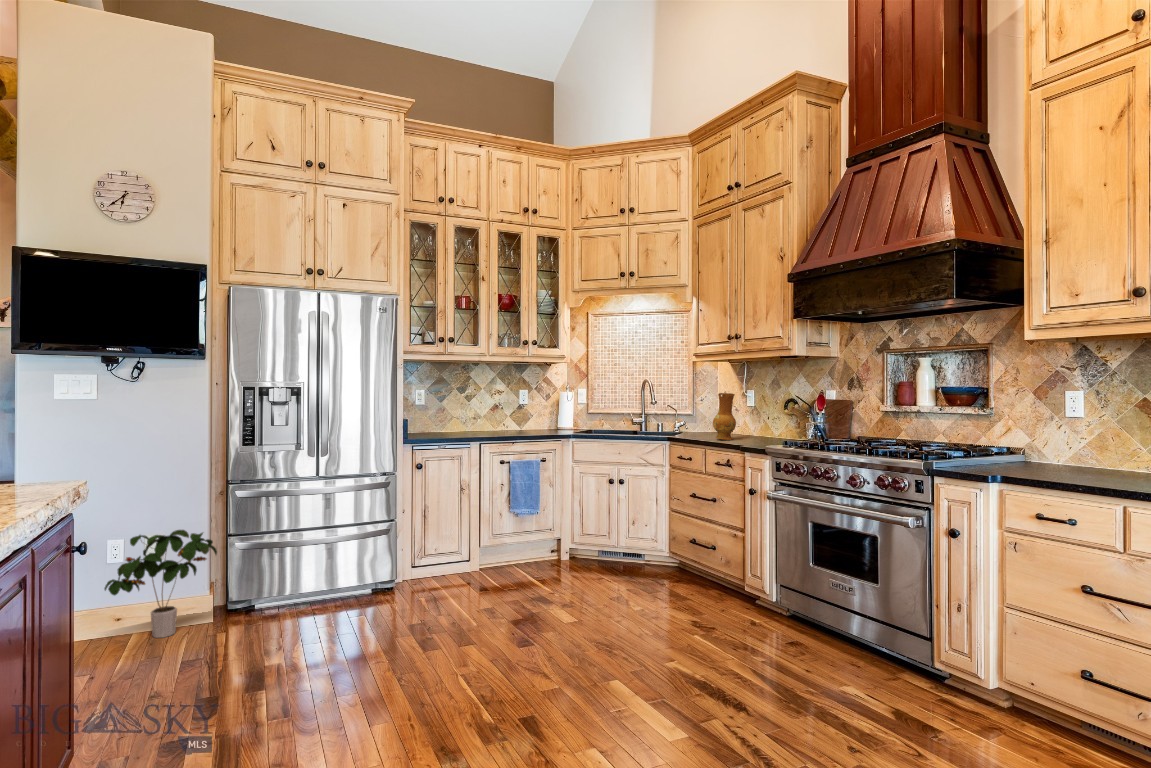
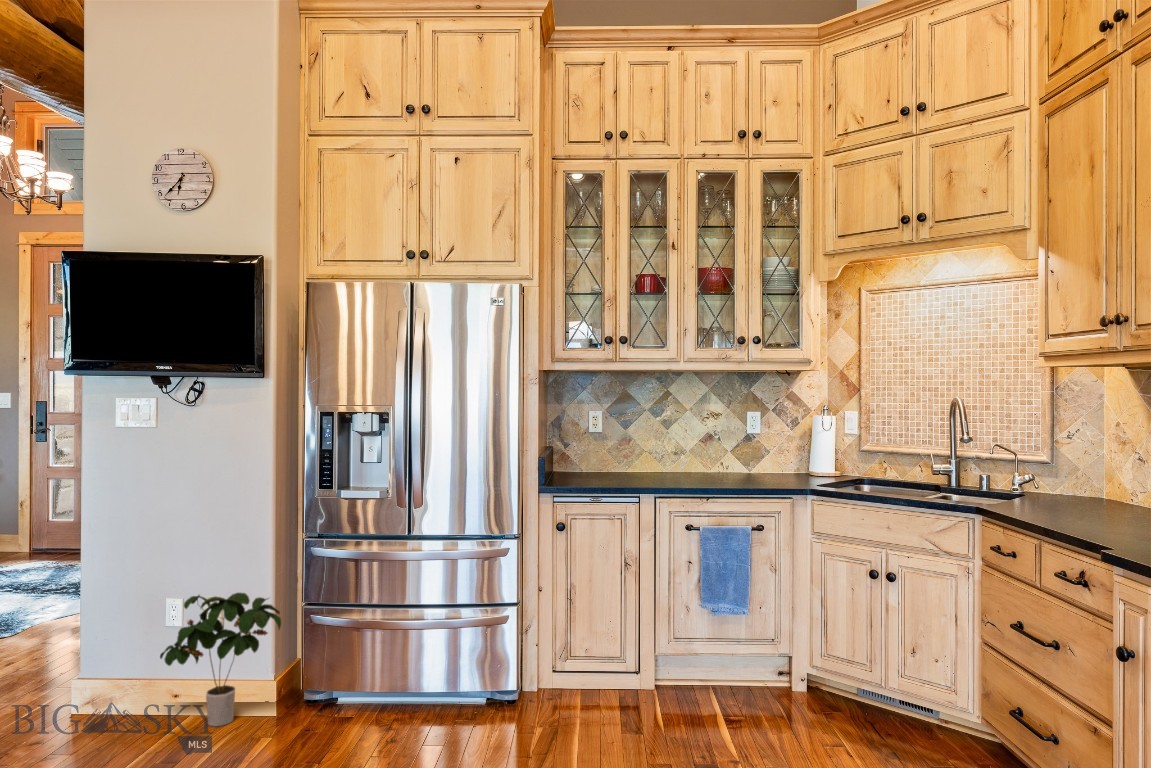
ceramic jug: present [713,393,736,440] -> none [1057,436,1112,534]

